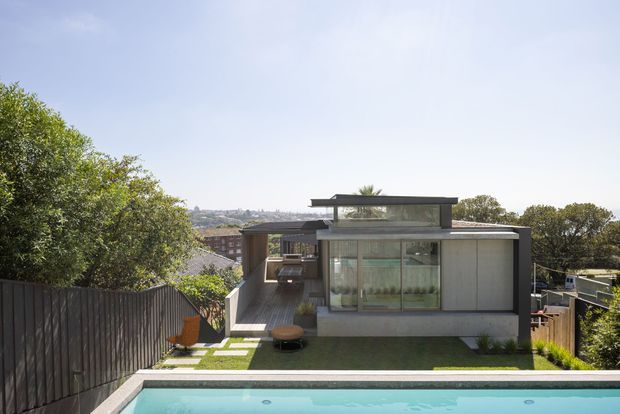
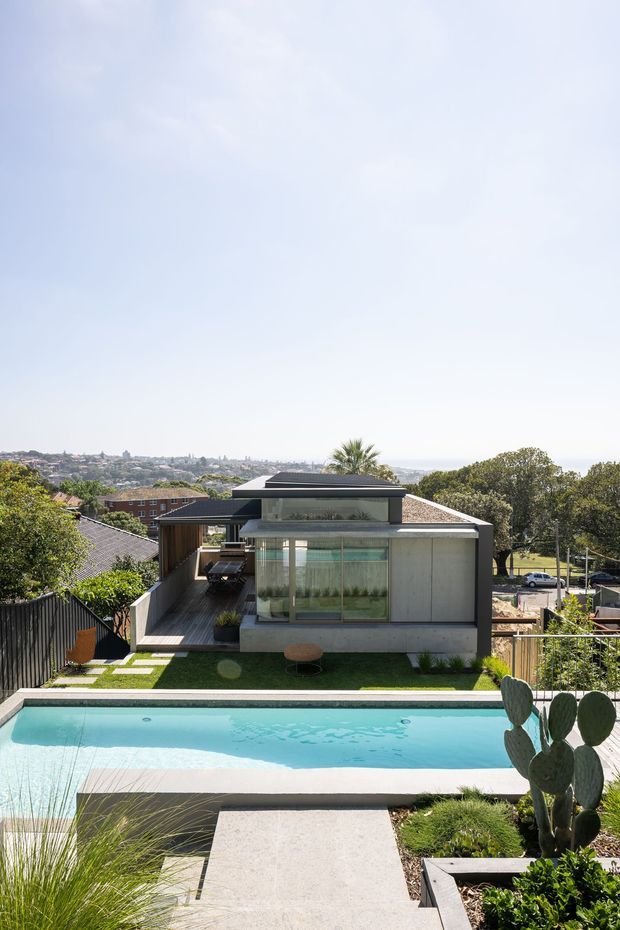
ottoman: present [271,325,303,353] -> present [284,643,323,676]

